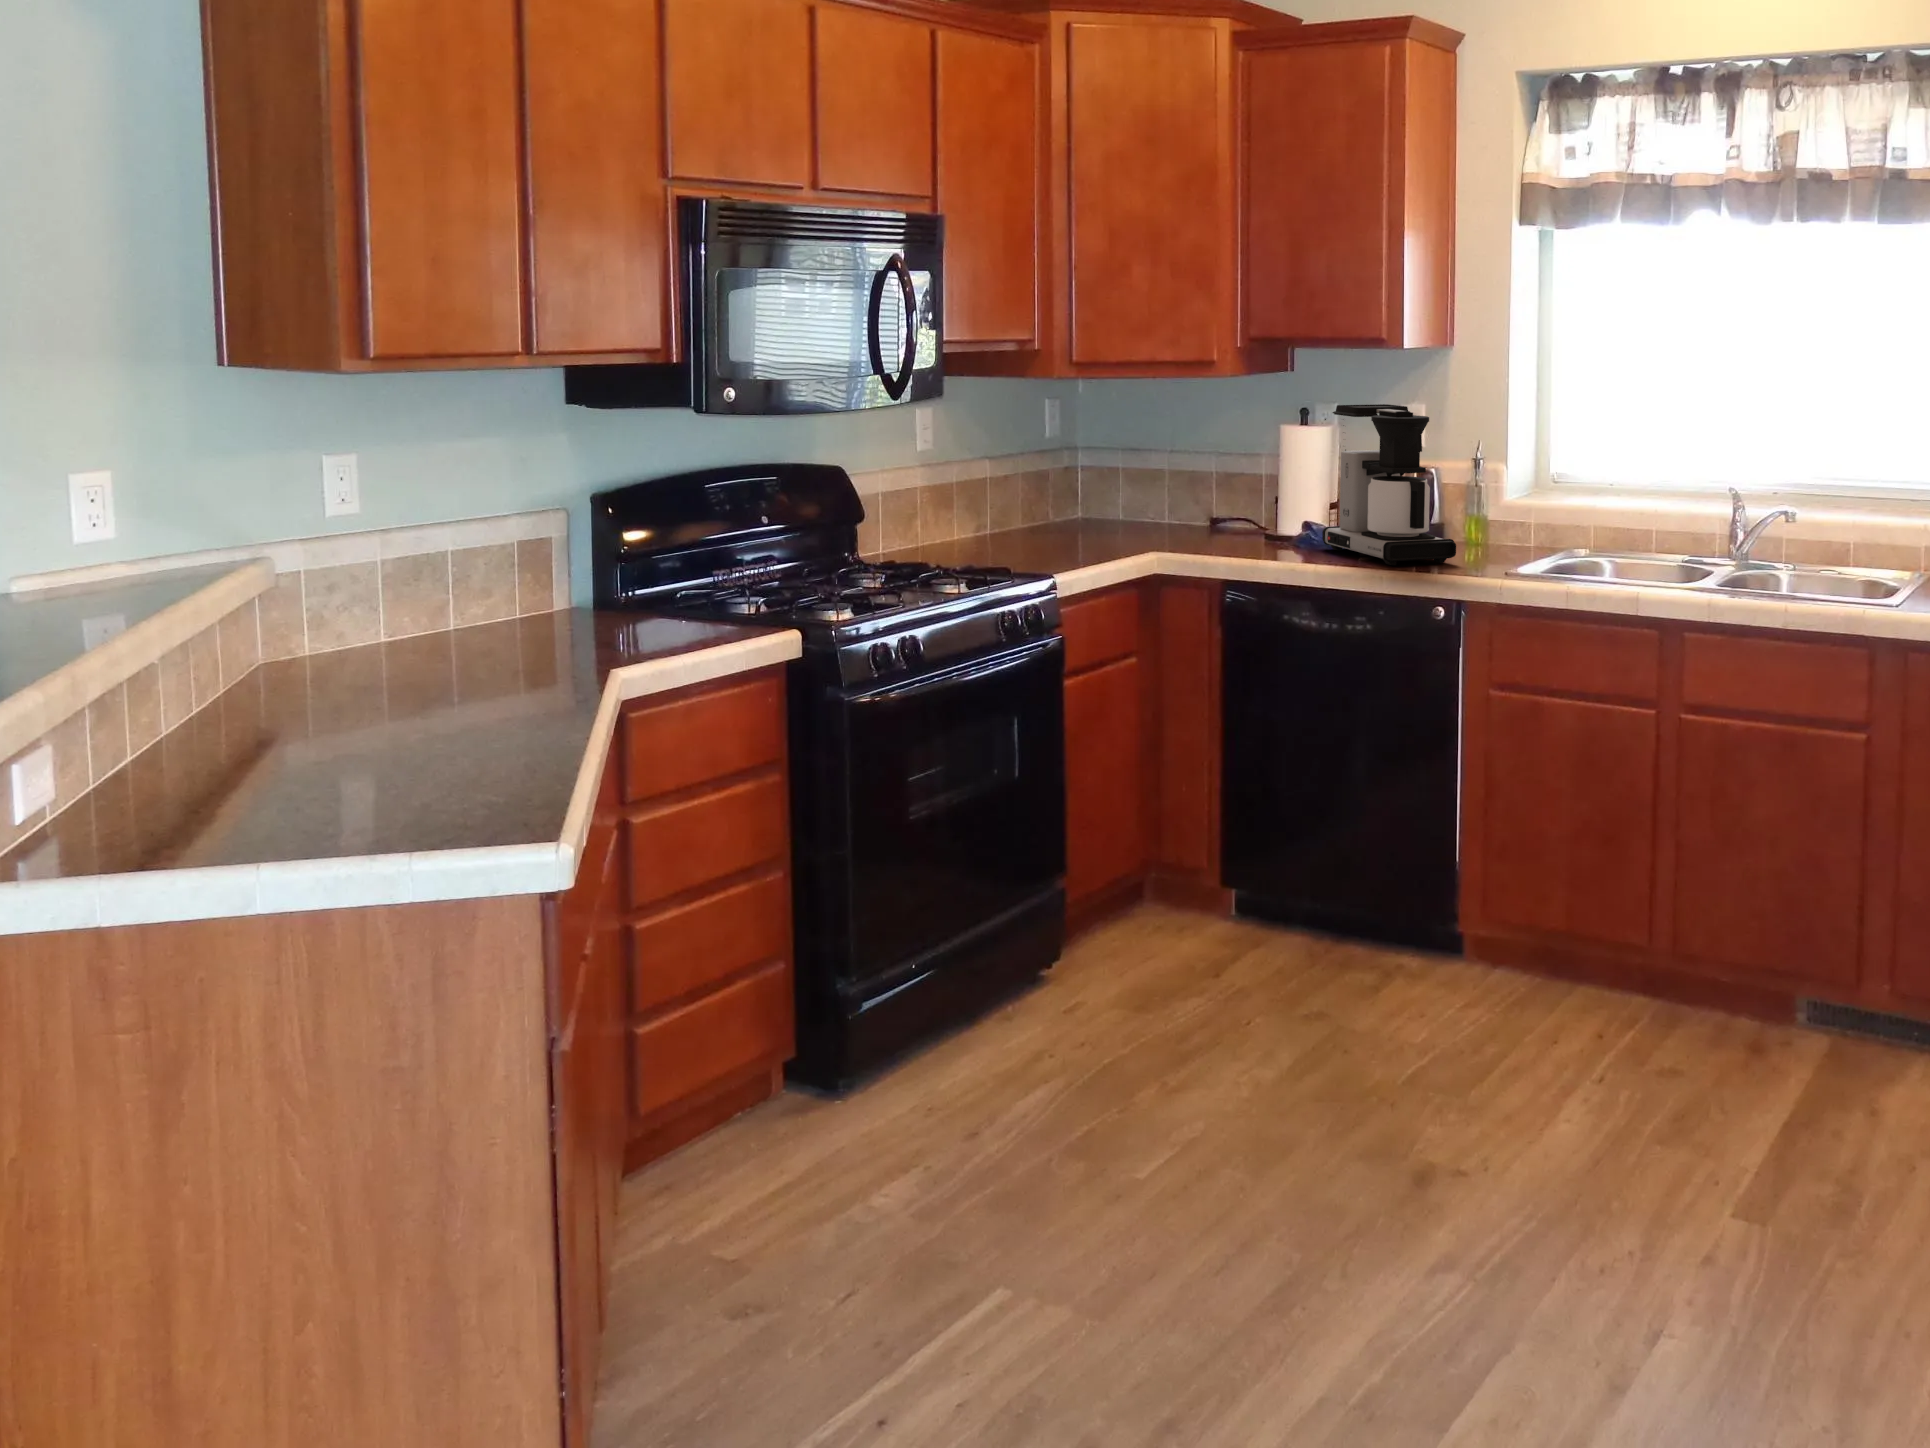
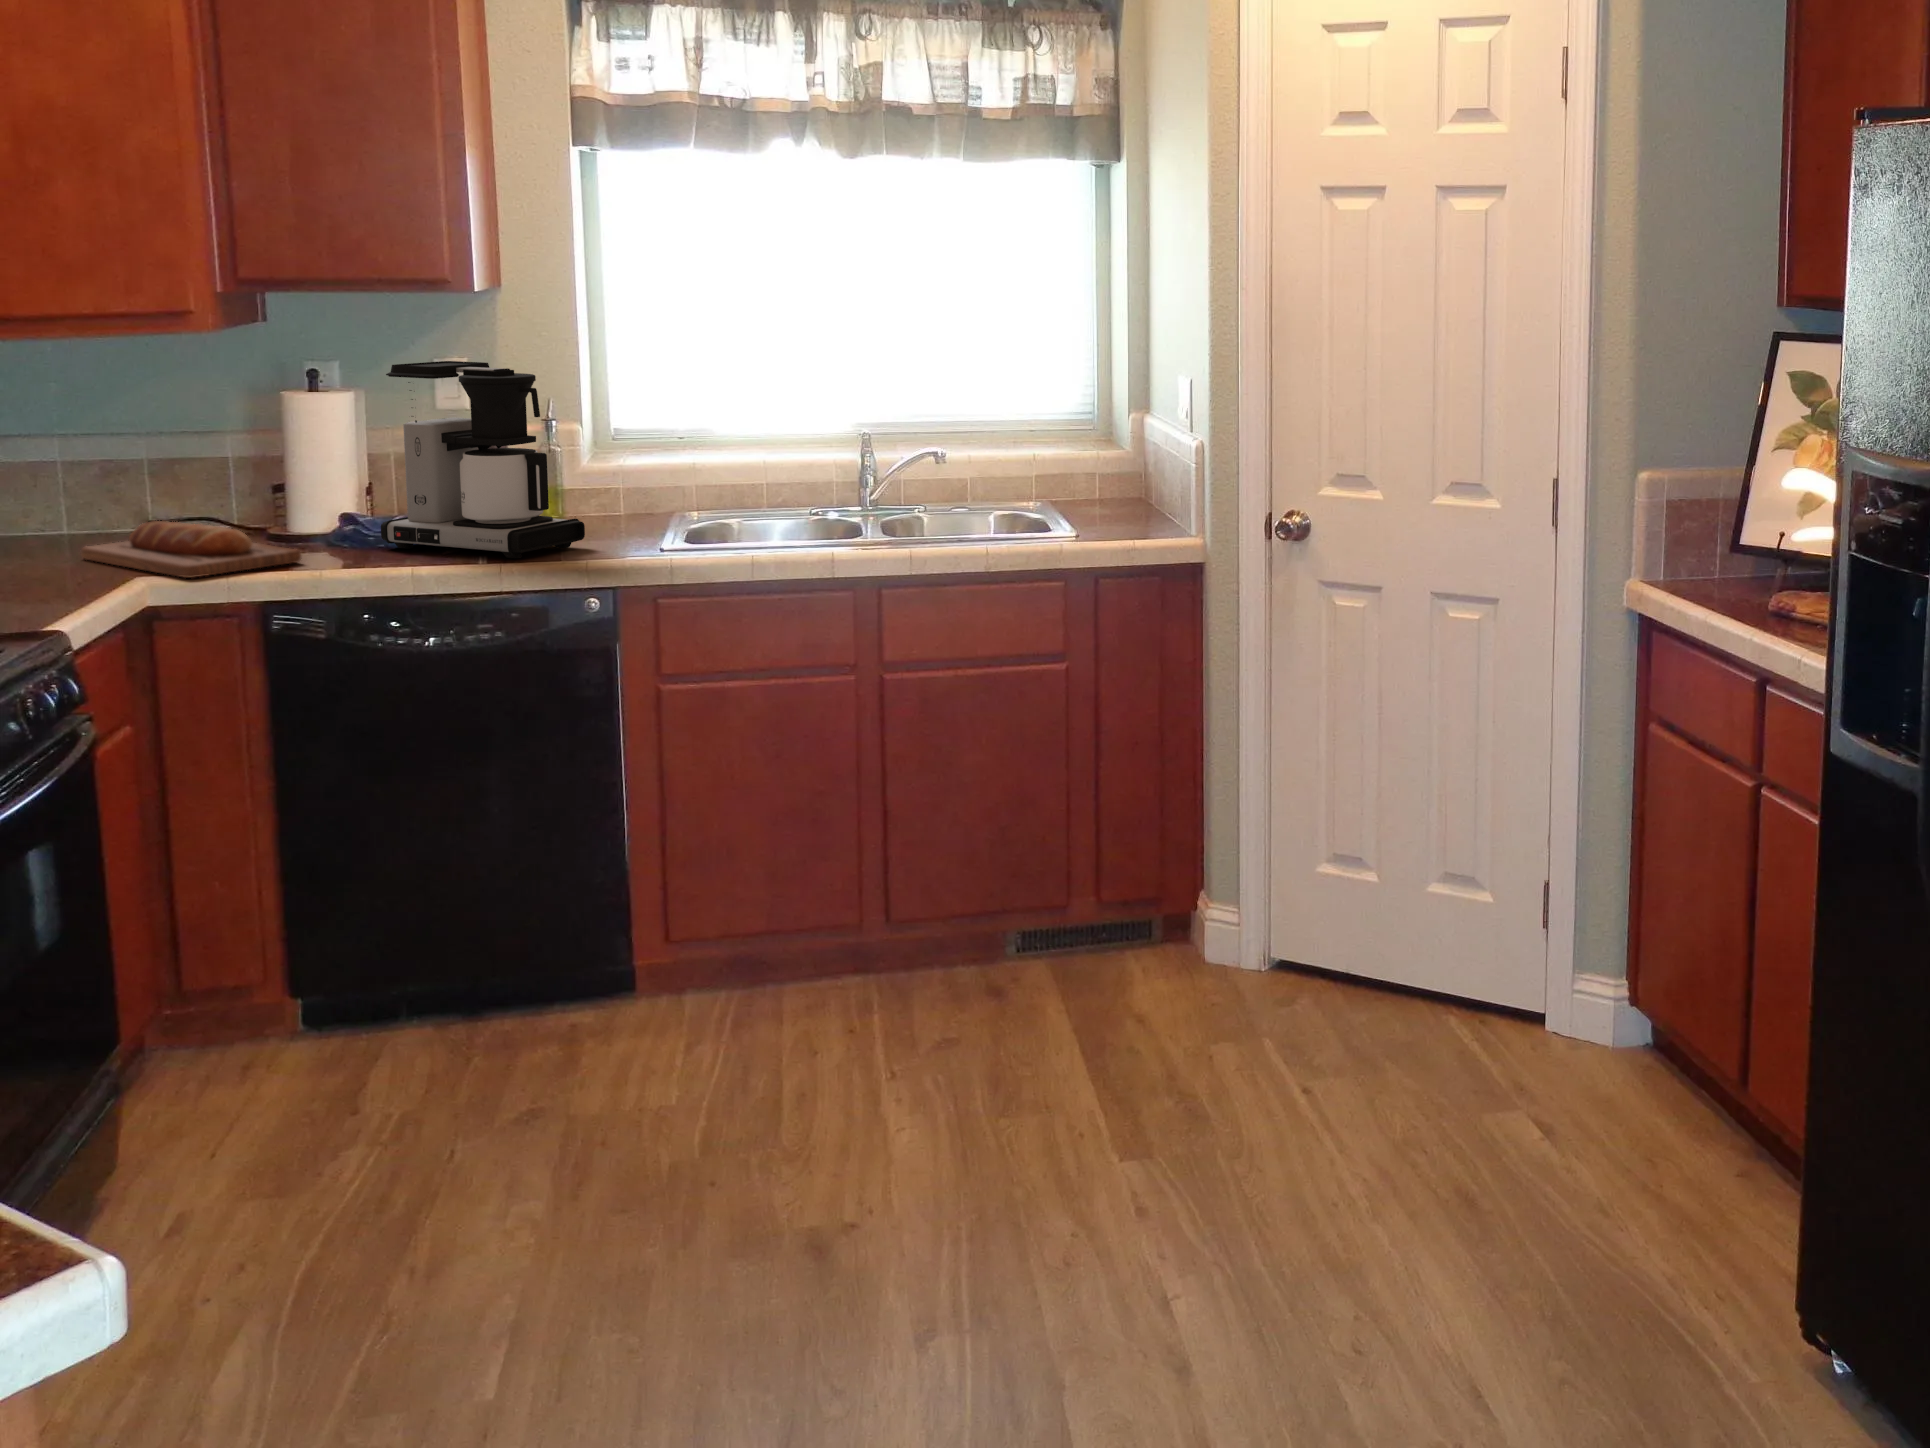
bread loaf: none [1146,512,1257,552] -> present [81,521,301,578]

